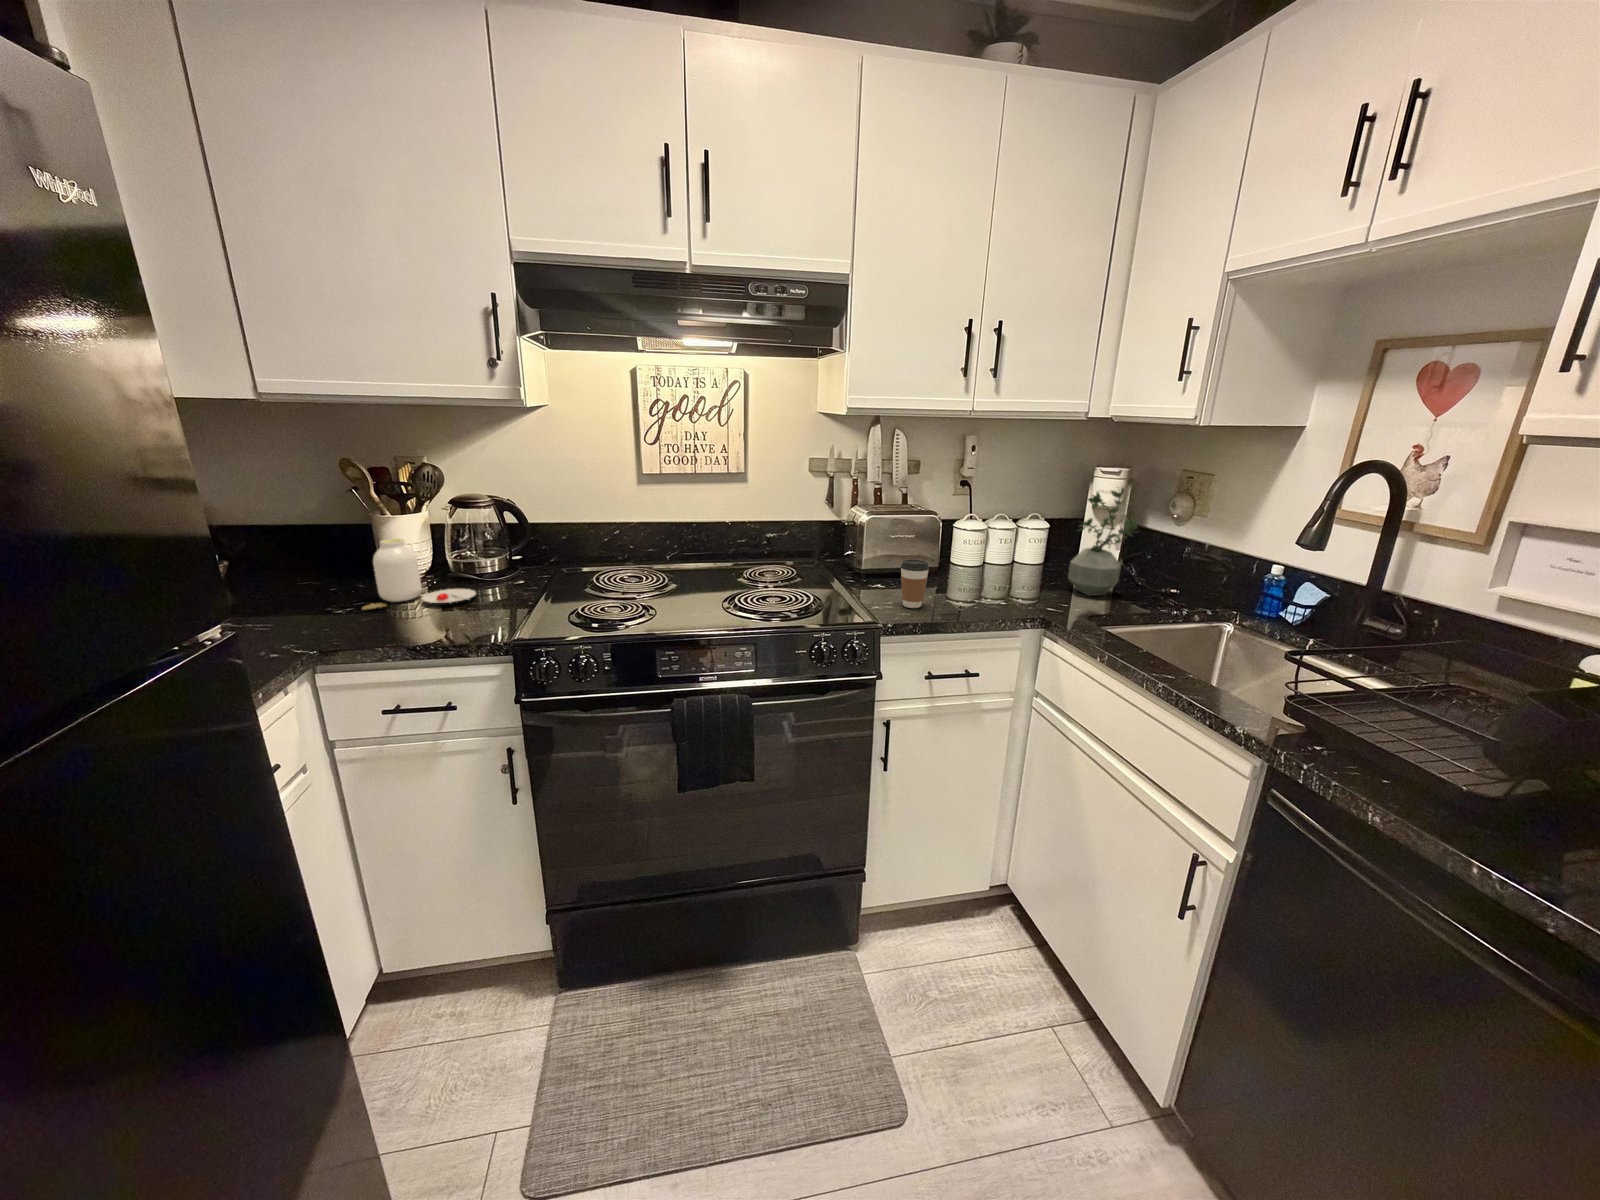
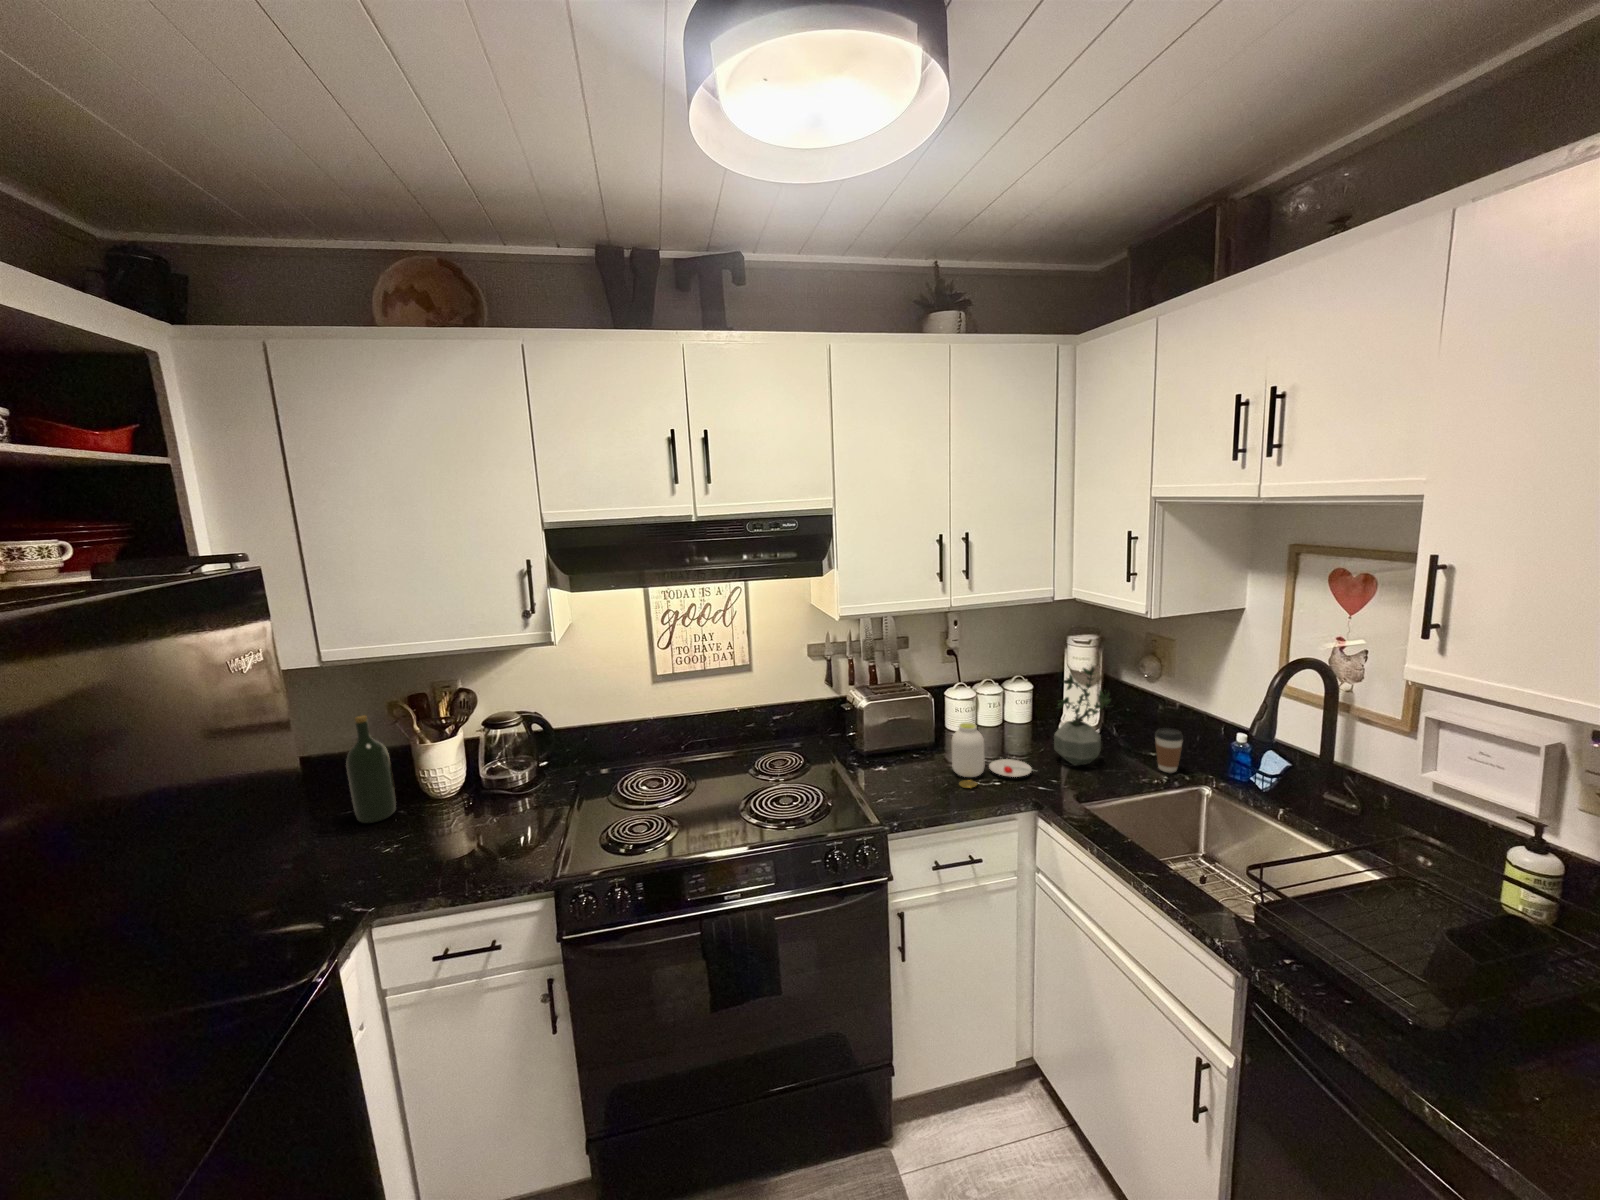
wine bottle: none [296,473,354,591] -> present [346,715,396,823]
jar: present [362,539,476,610] -> present [952,723,1032,788]
coffee cup: present [901,560,929,608] -> present [1155,728,1183,773]

